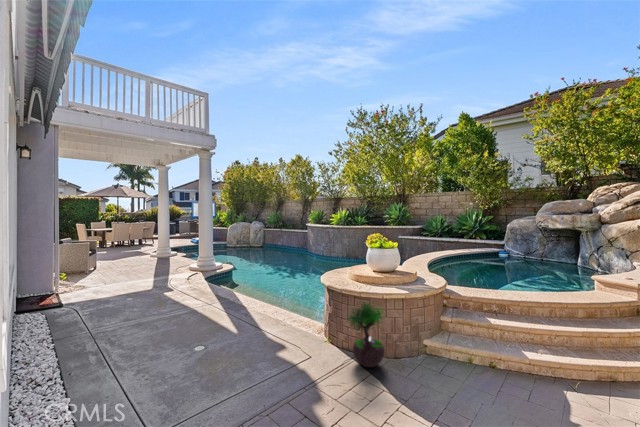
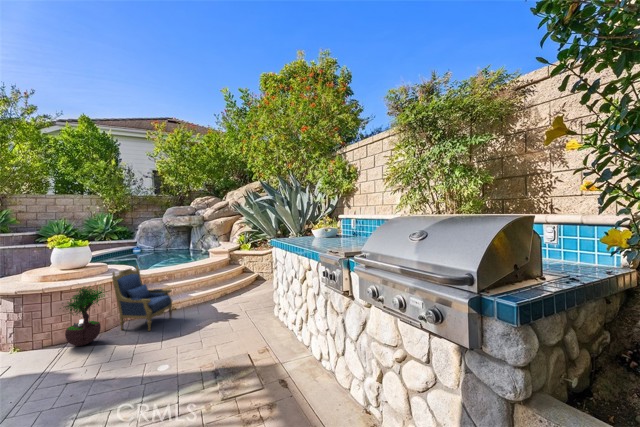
armchair: none [404,284,480,389] -> present [112,266,172,331]

